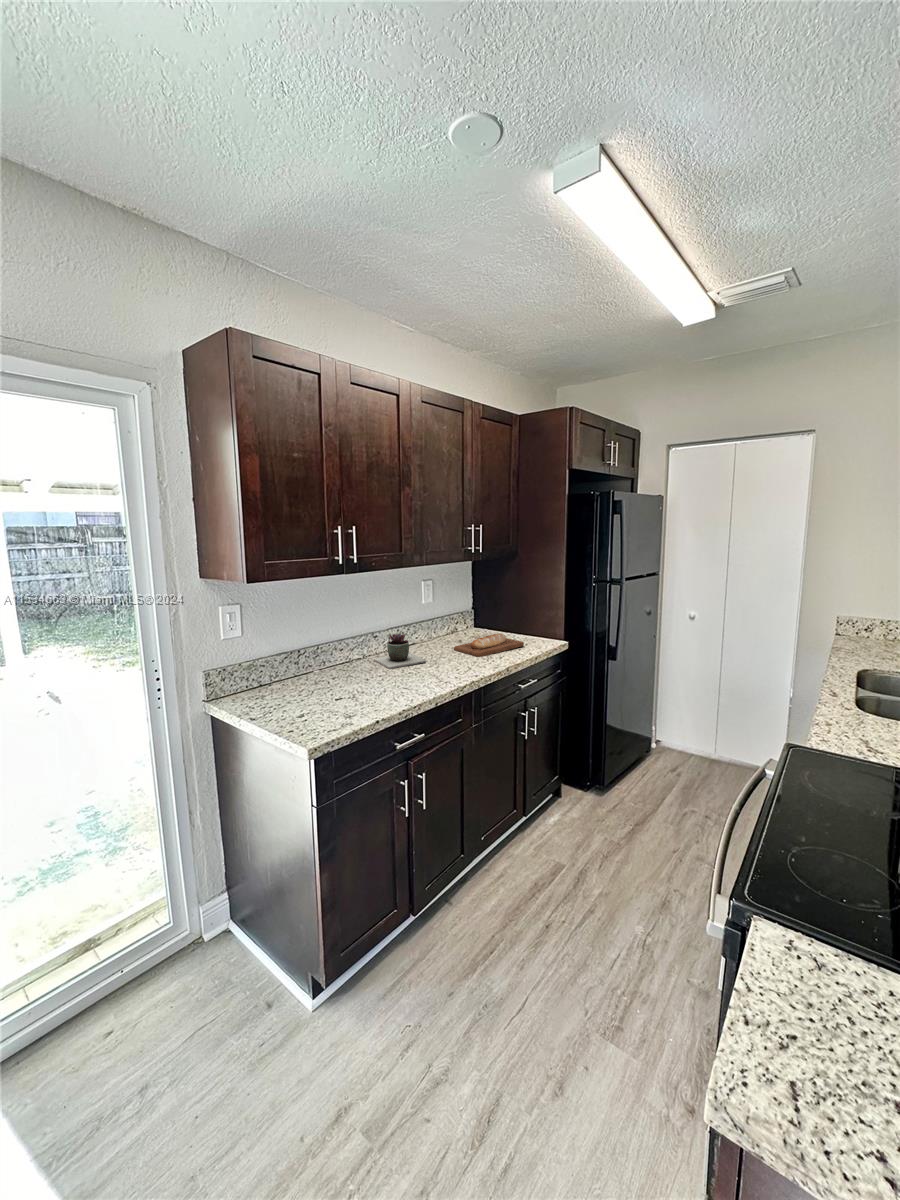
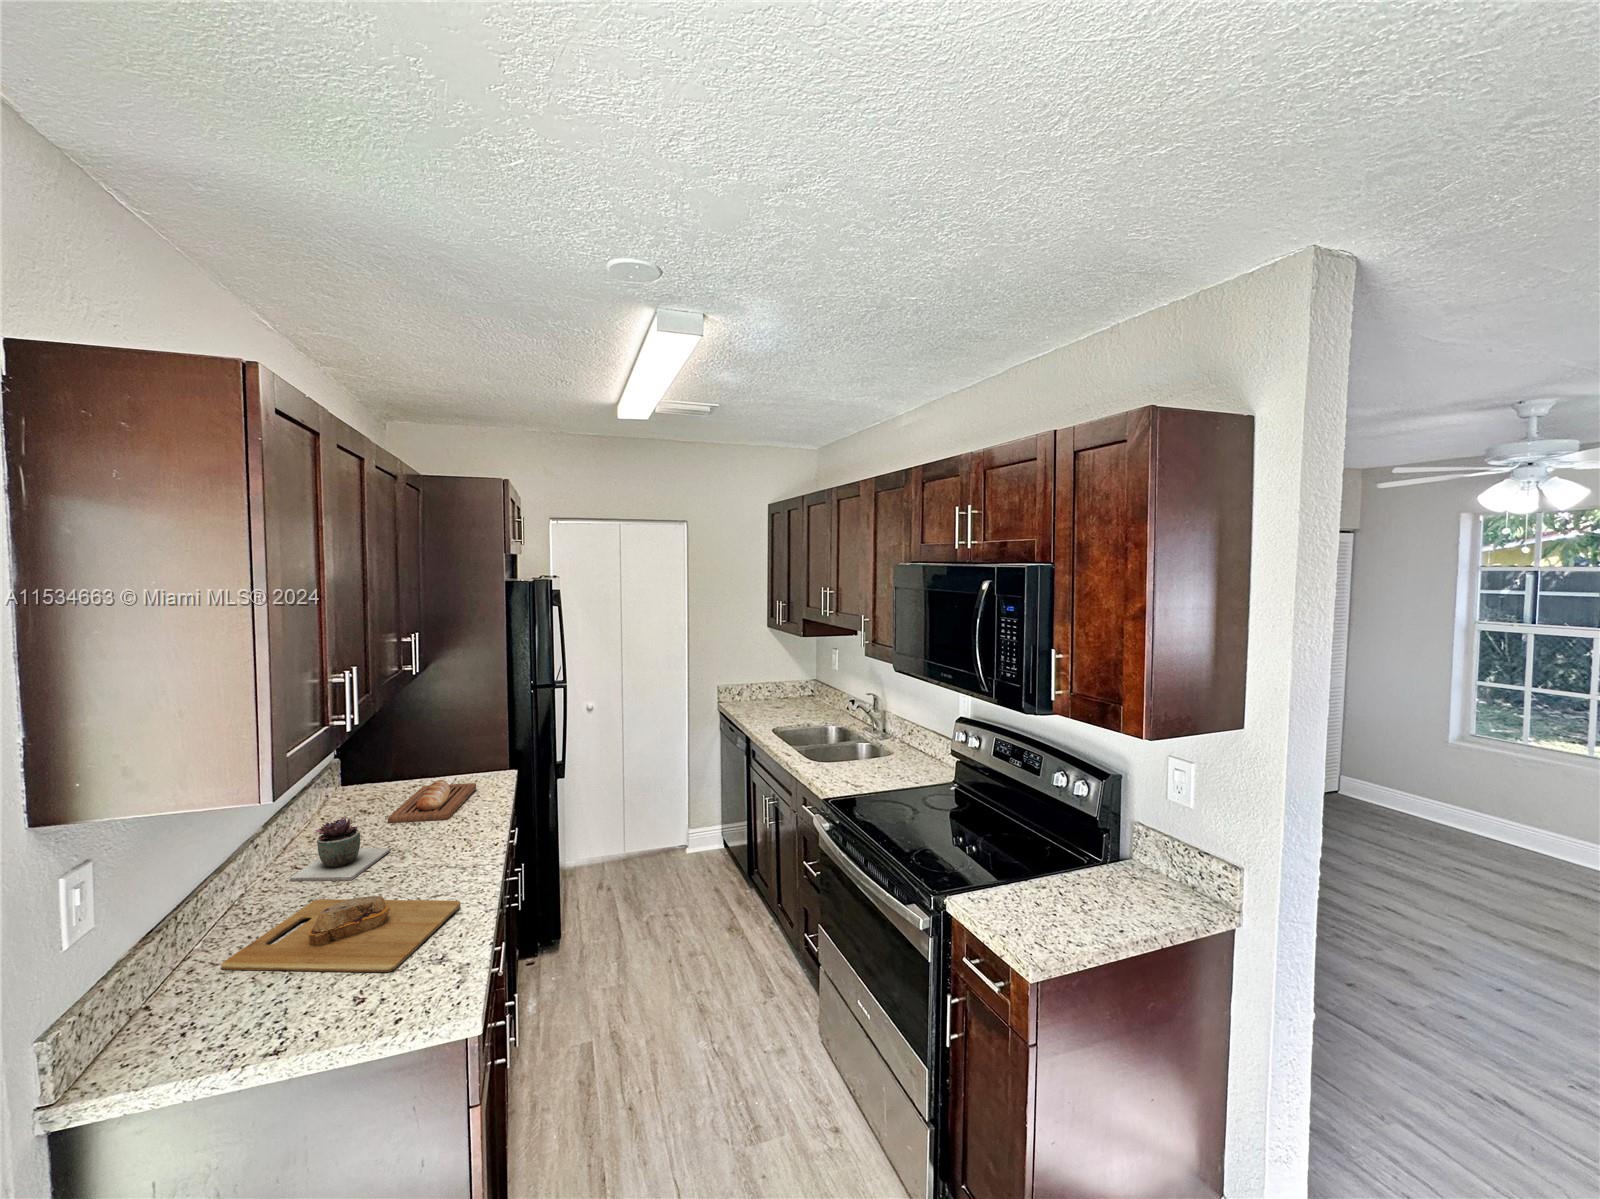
cutting board: none [293,671,393,712] -> present [221,896,461,972]

